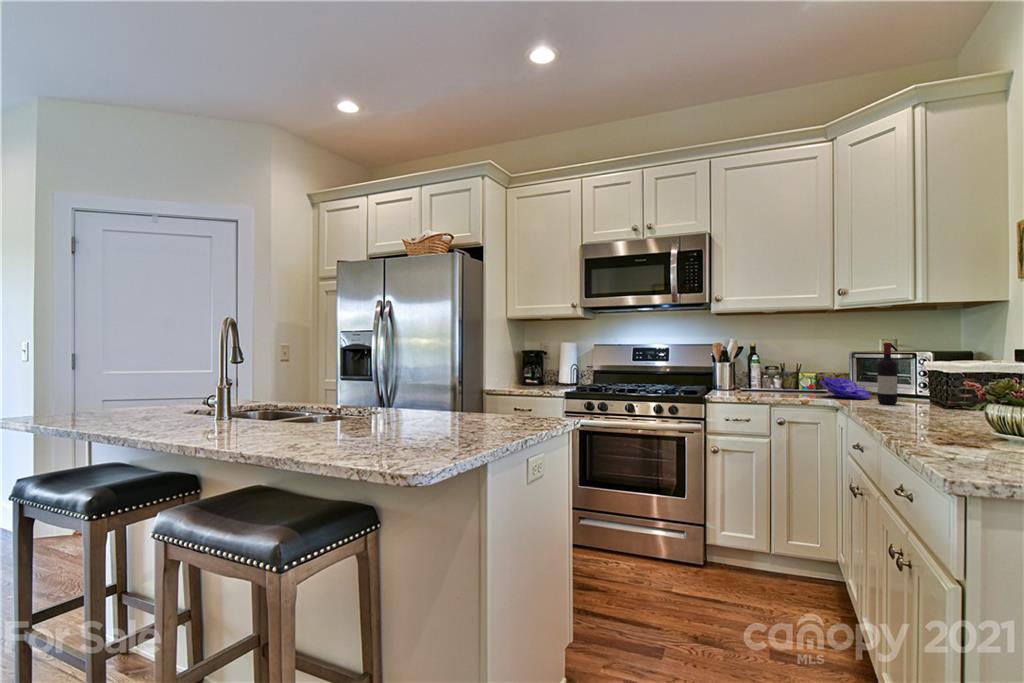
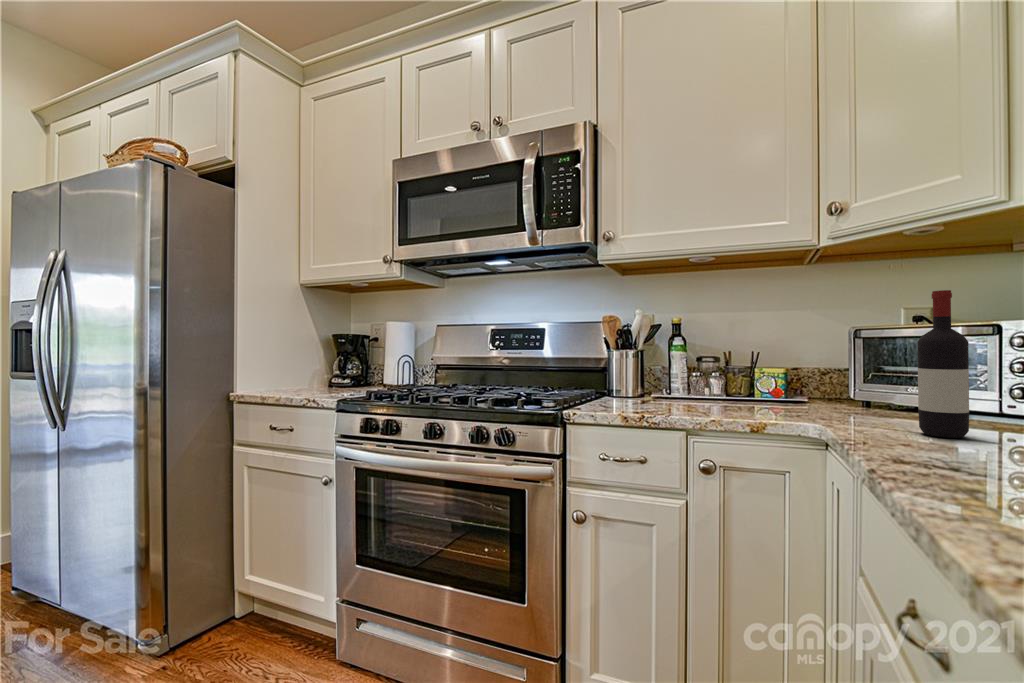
decorative bowl: present [820,376,873,399] -> none [787,369,902,420]

